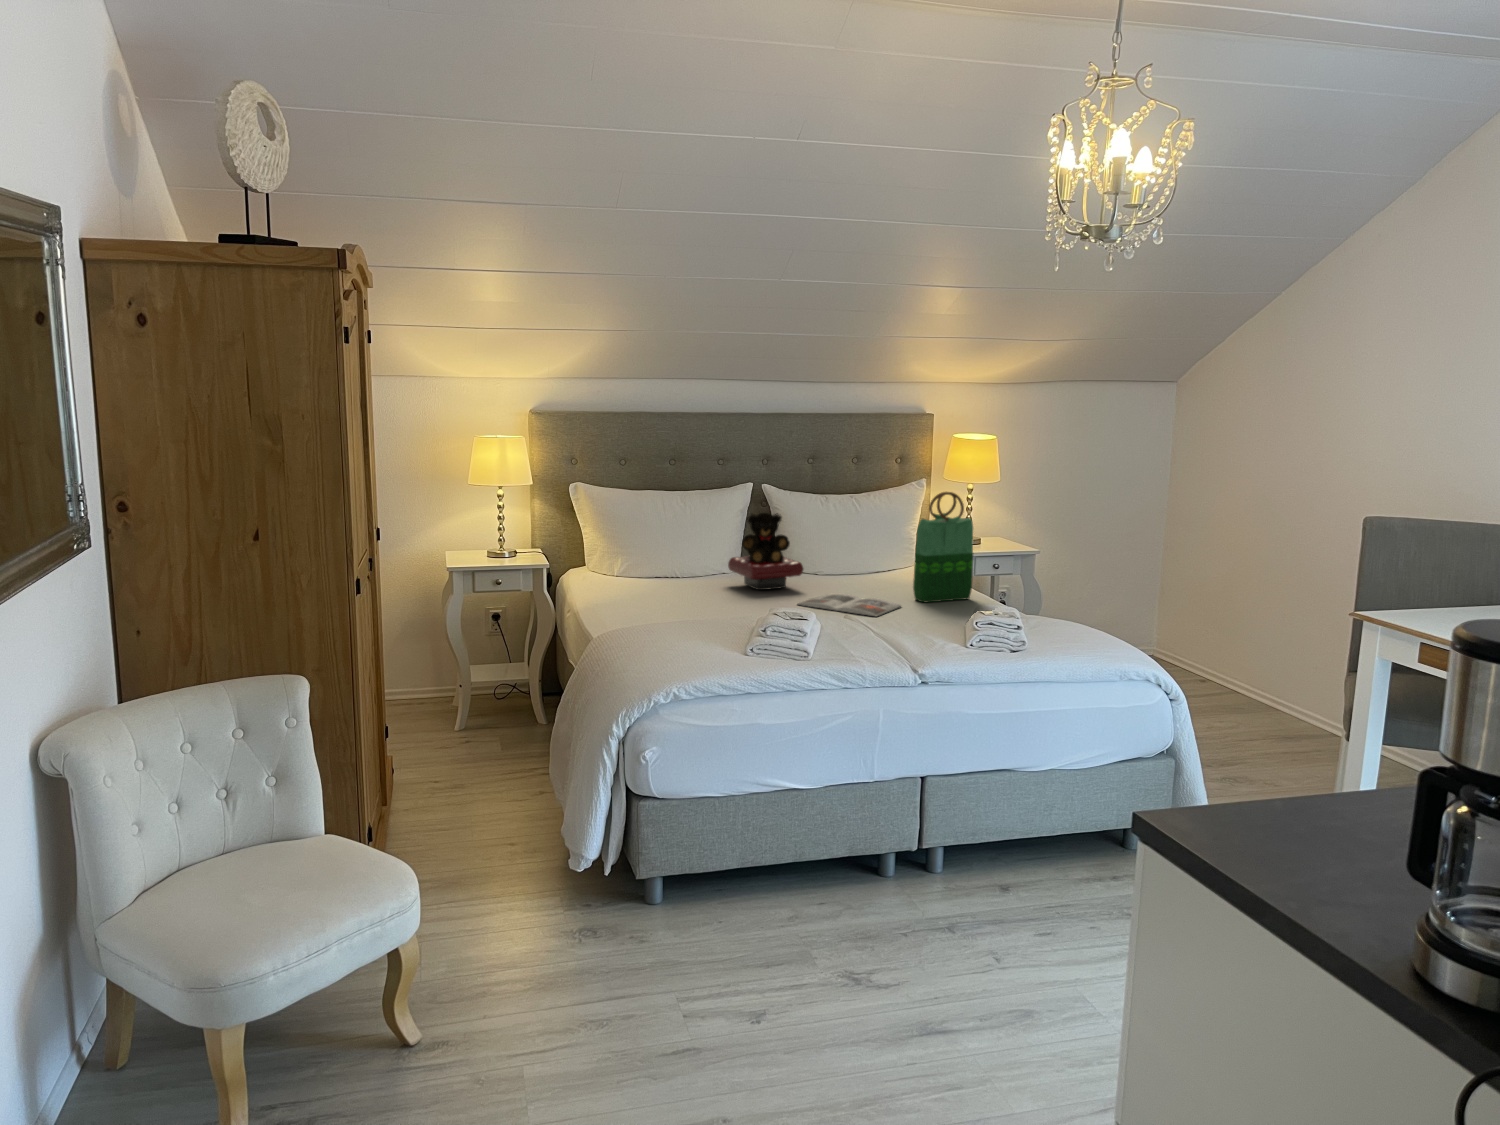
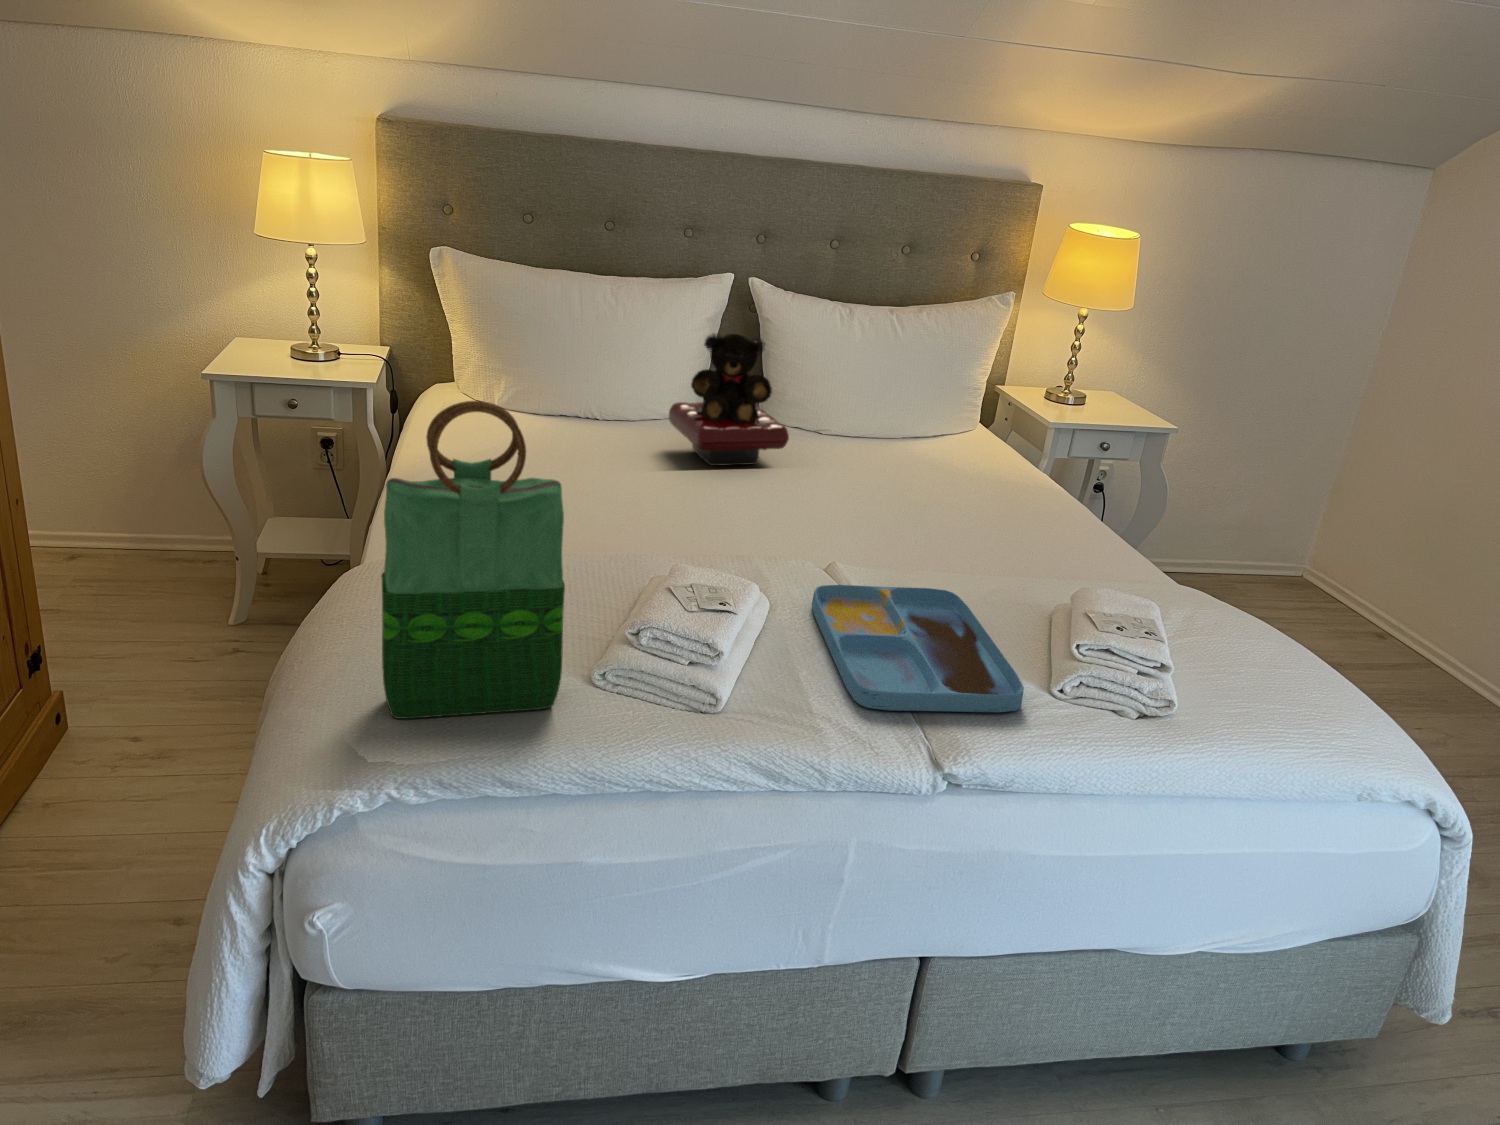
tote bag: present [913,492,973,603] -> present [381,401,565,719]
magazine: present [798,594,901,616] -> none [762,487,942,555]
tray: none [840,616,953,655] -> present [812,585,1024,712]

